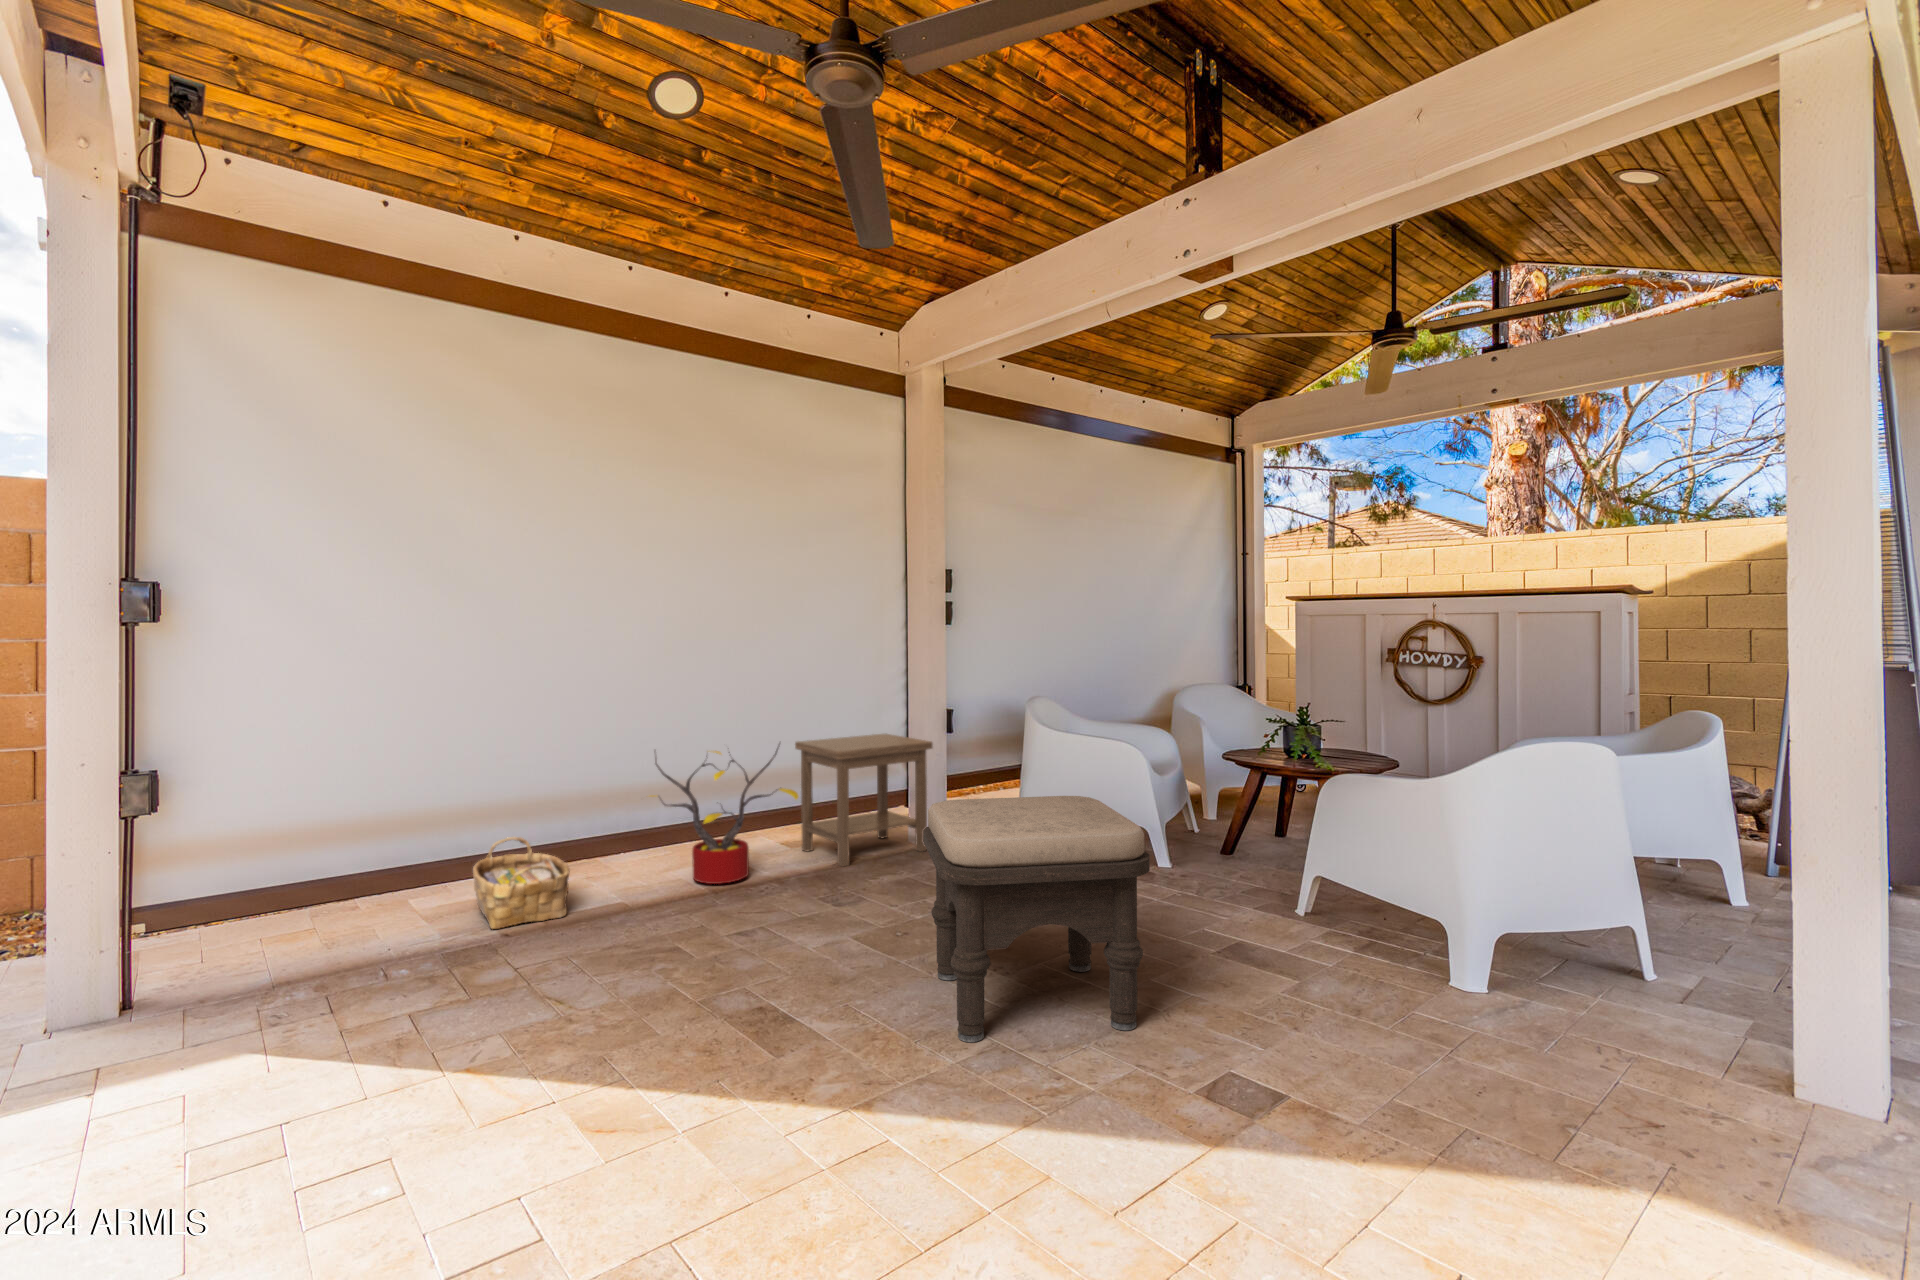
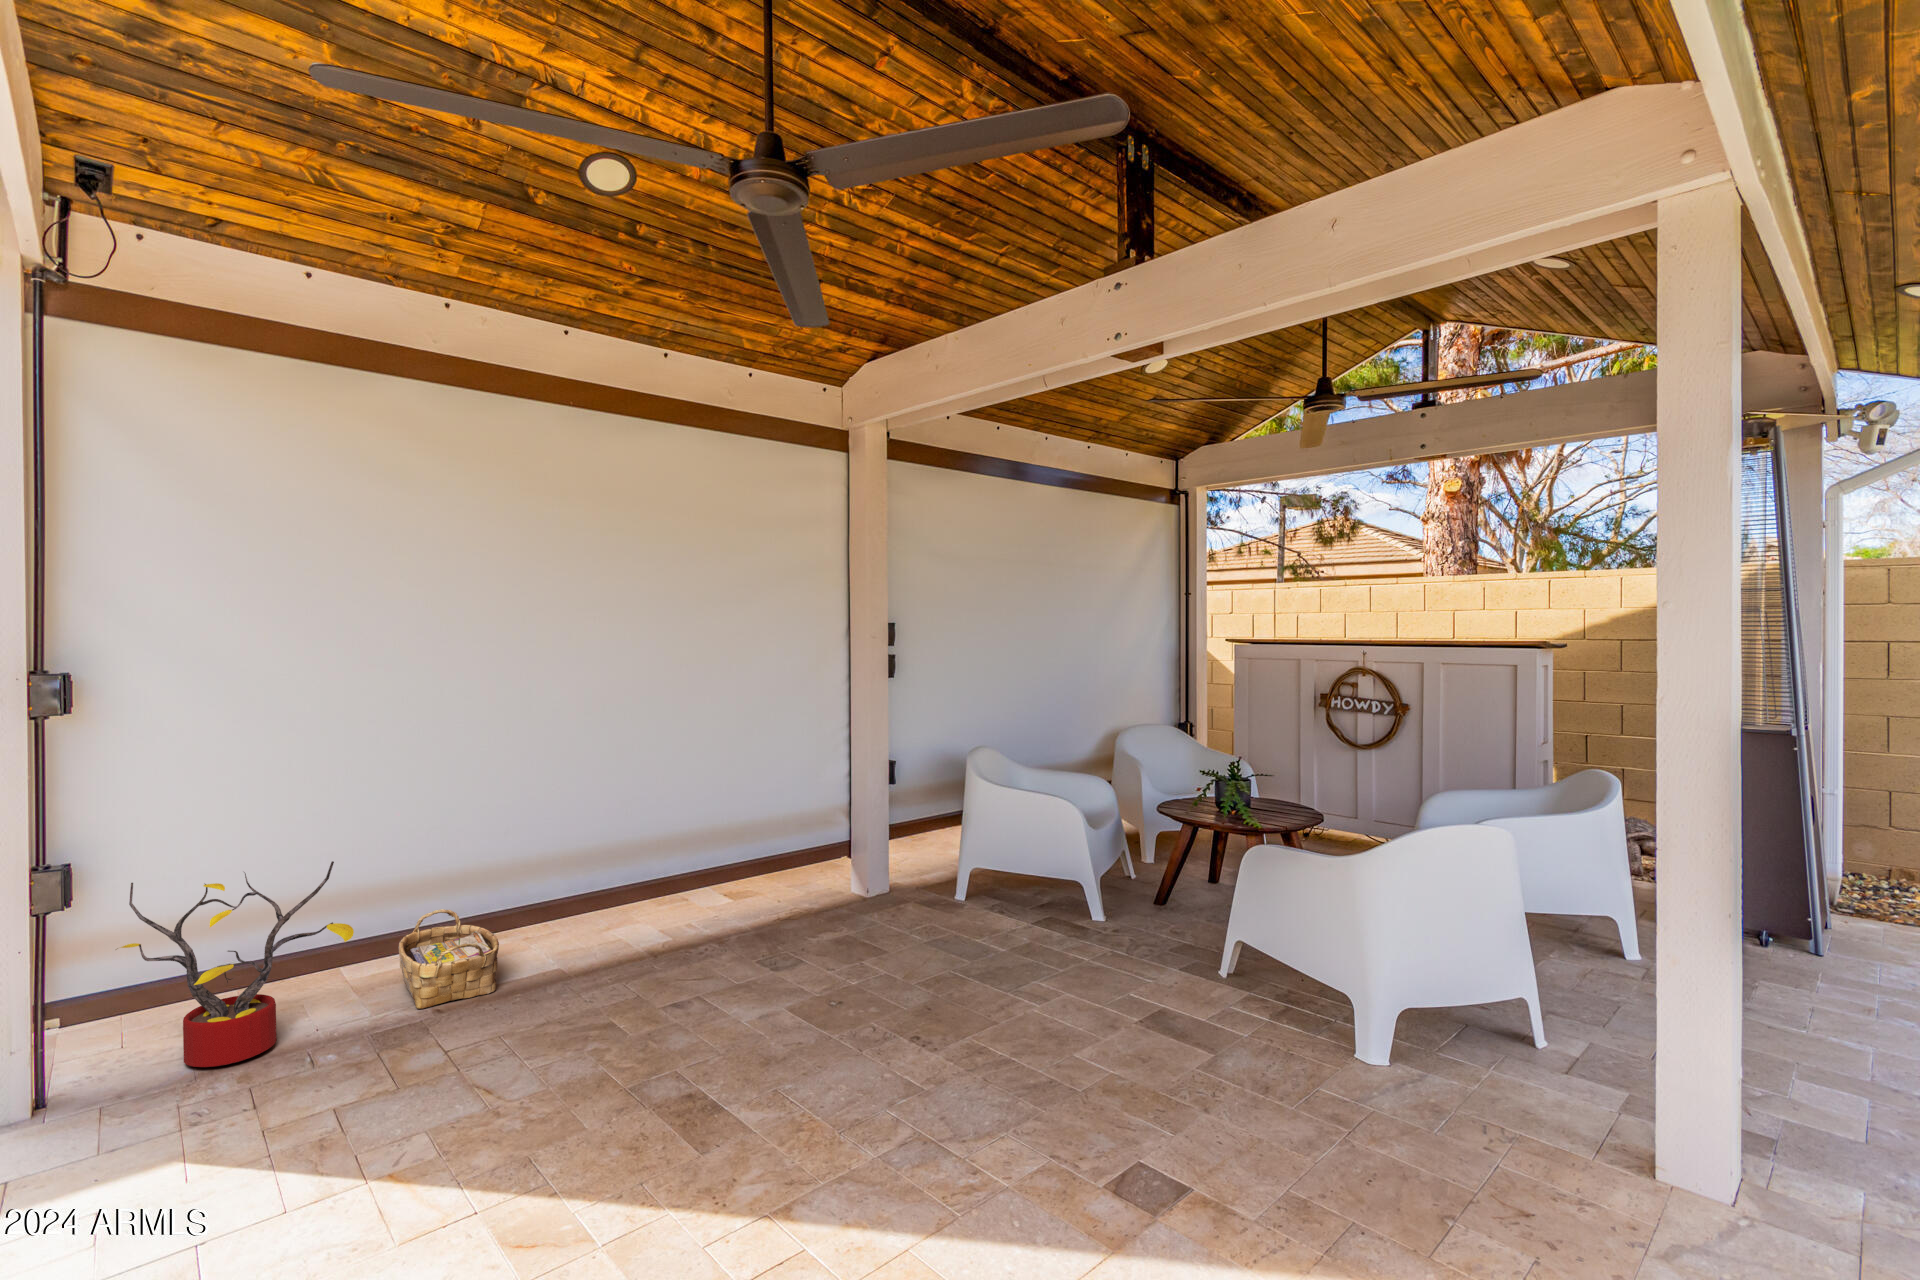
side table: present [795,734,933,866] -> none [732,787,870,927]
decorative plant: present [651,744,799,884] -> present [121,861,354,1067]
ottoman: present [923,796,1150,1043] -> none [851,878,1067,1137]

